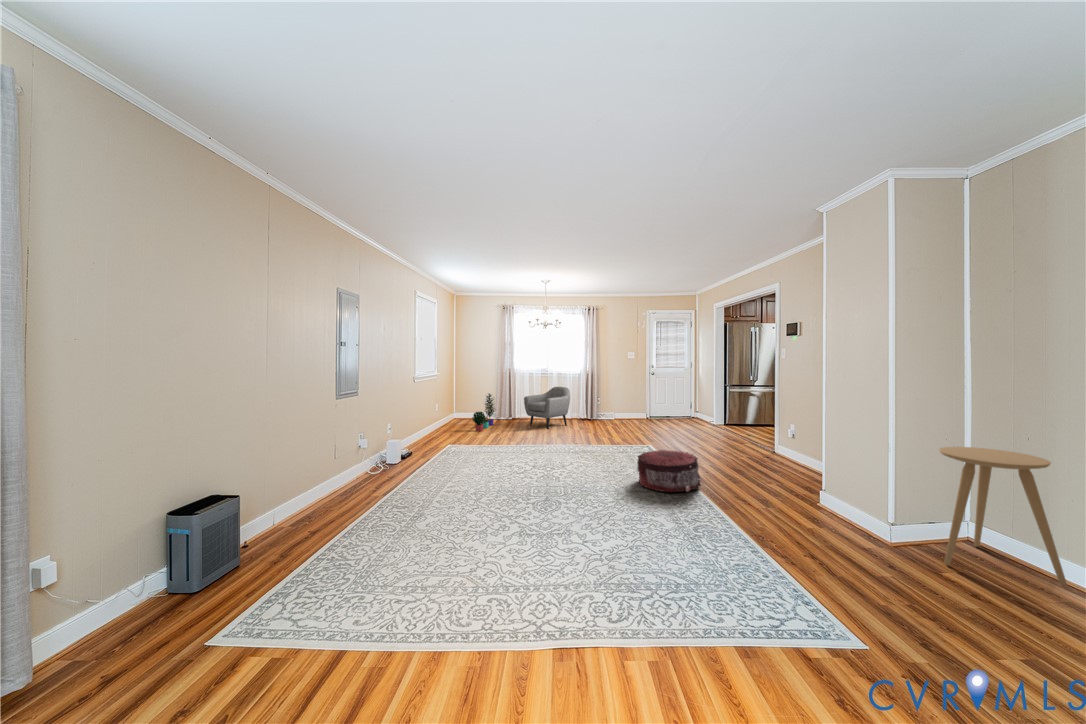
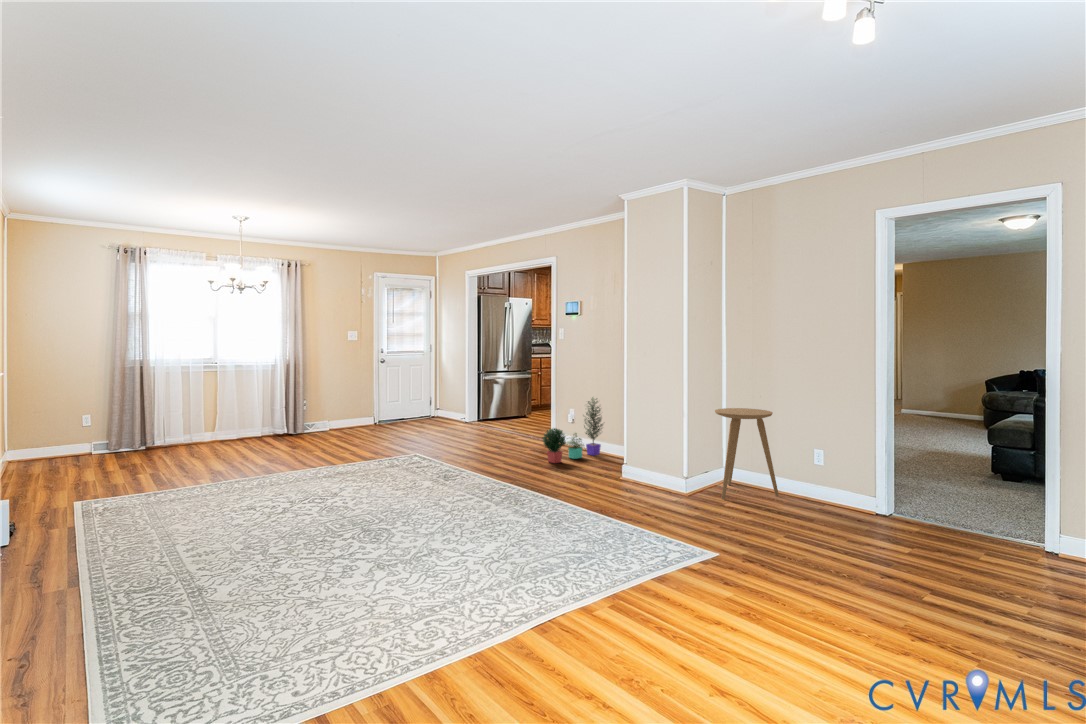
armchair: present [524,387,570,429] -> none [194,382,278,449]
potted plant: present [472,394,495,431] -> present [543,397,603,463]
pouf: present [637,450,701,492] -> none [447,446,520,493]

